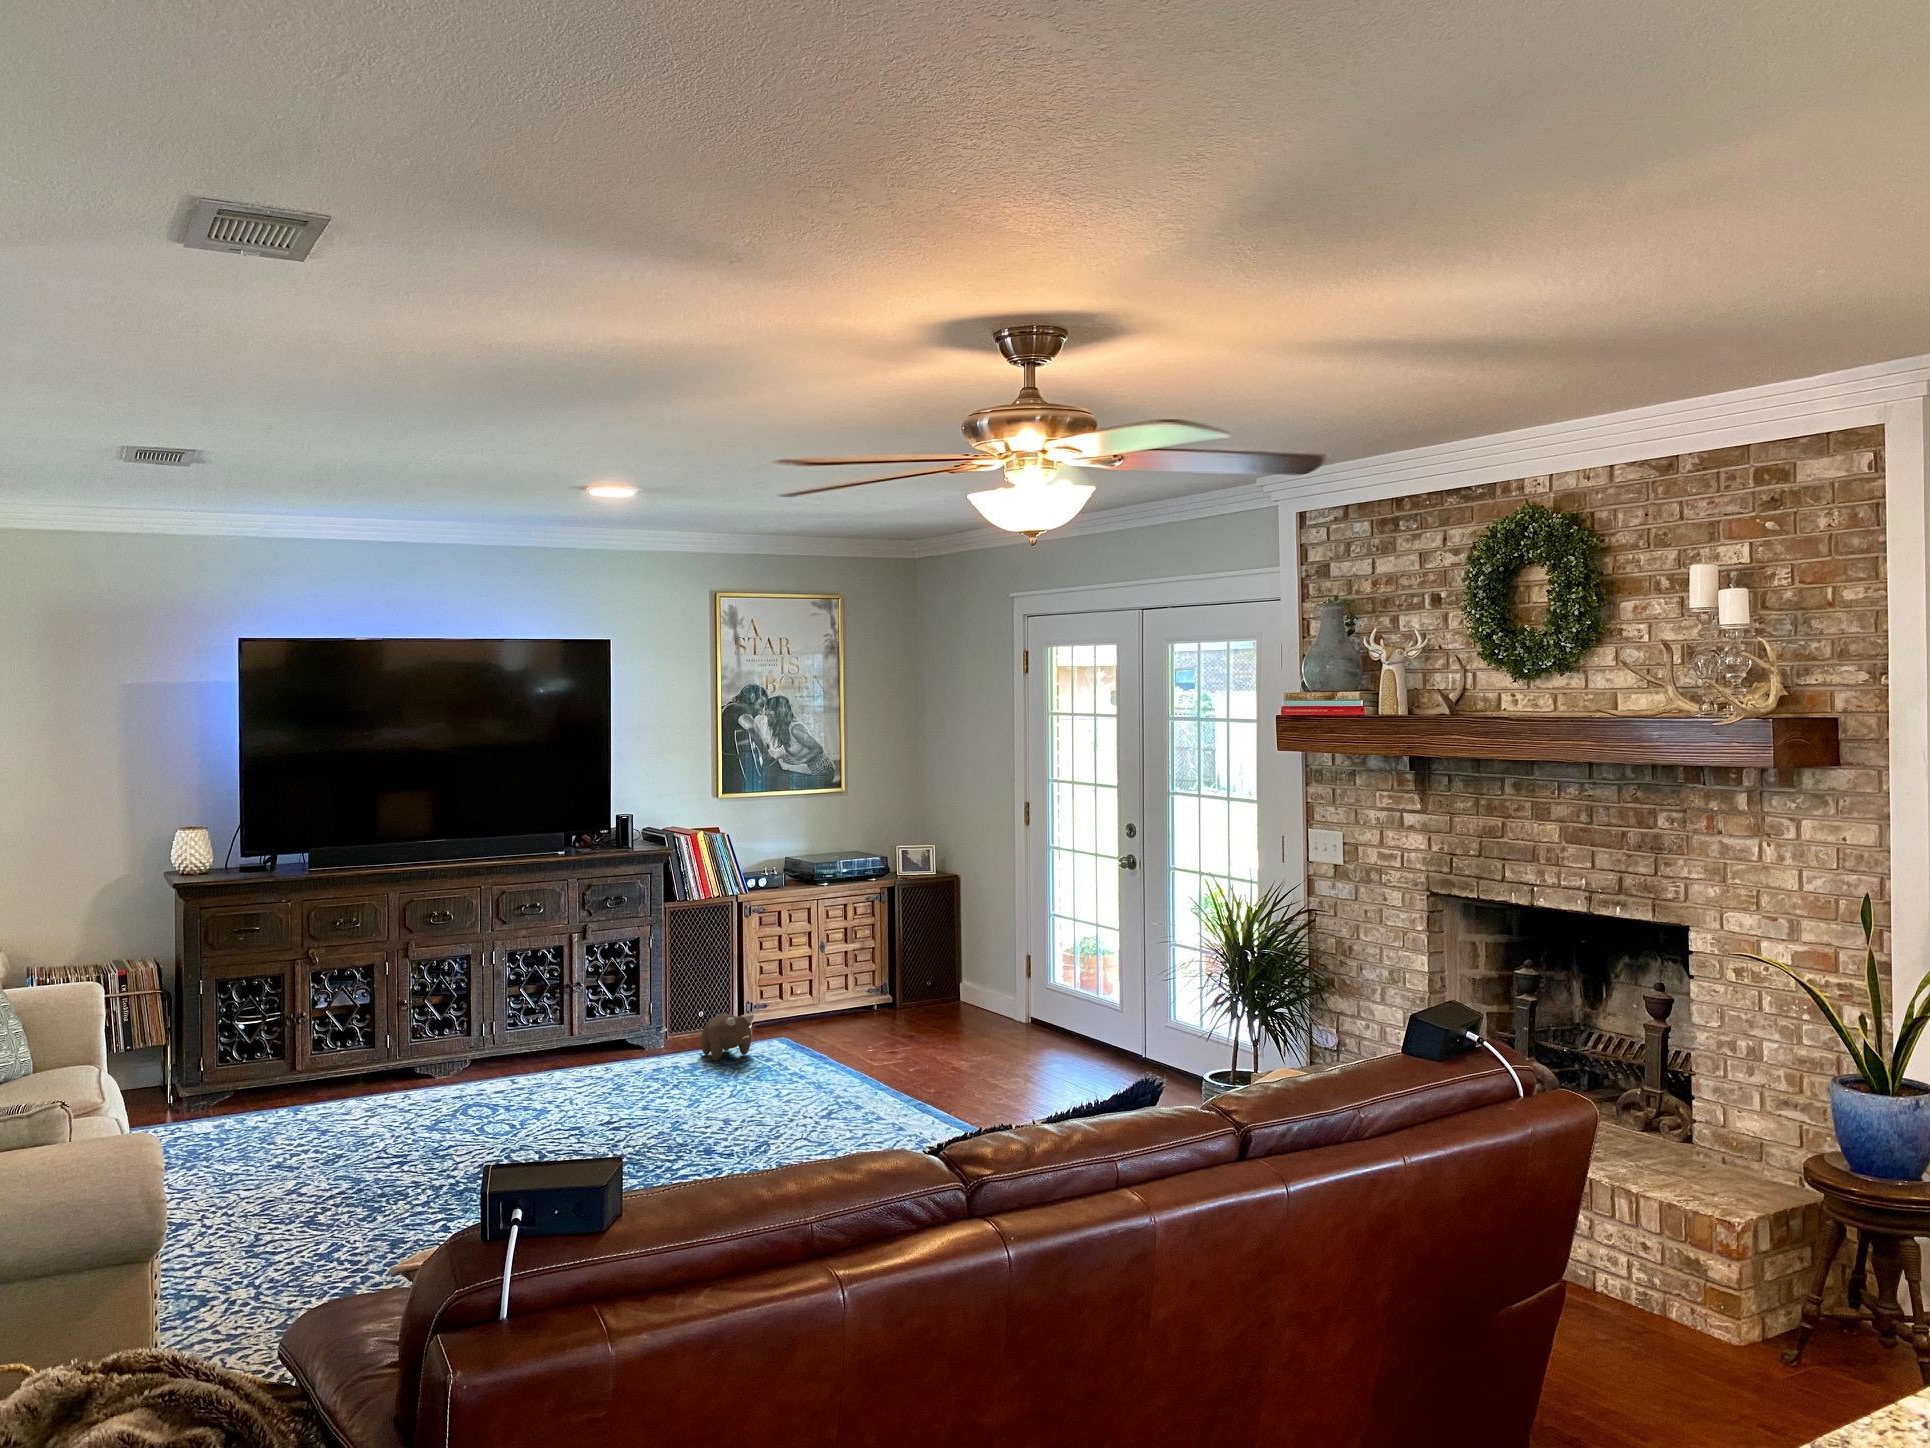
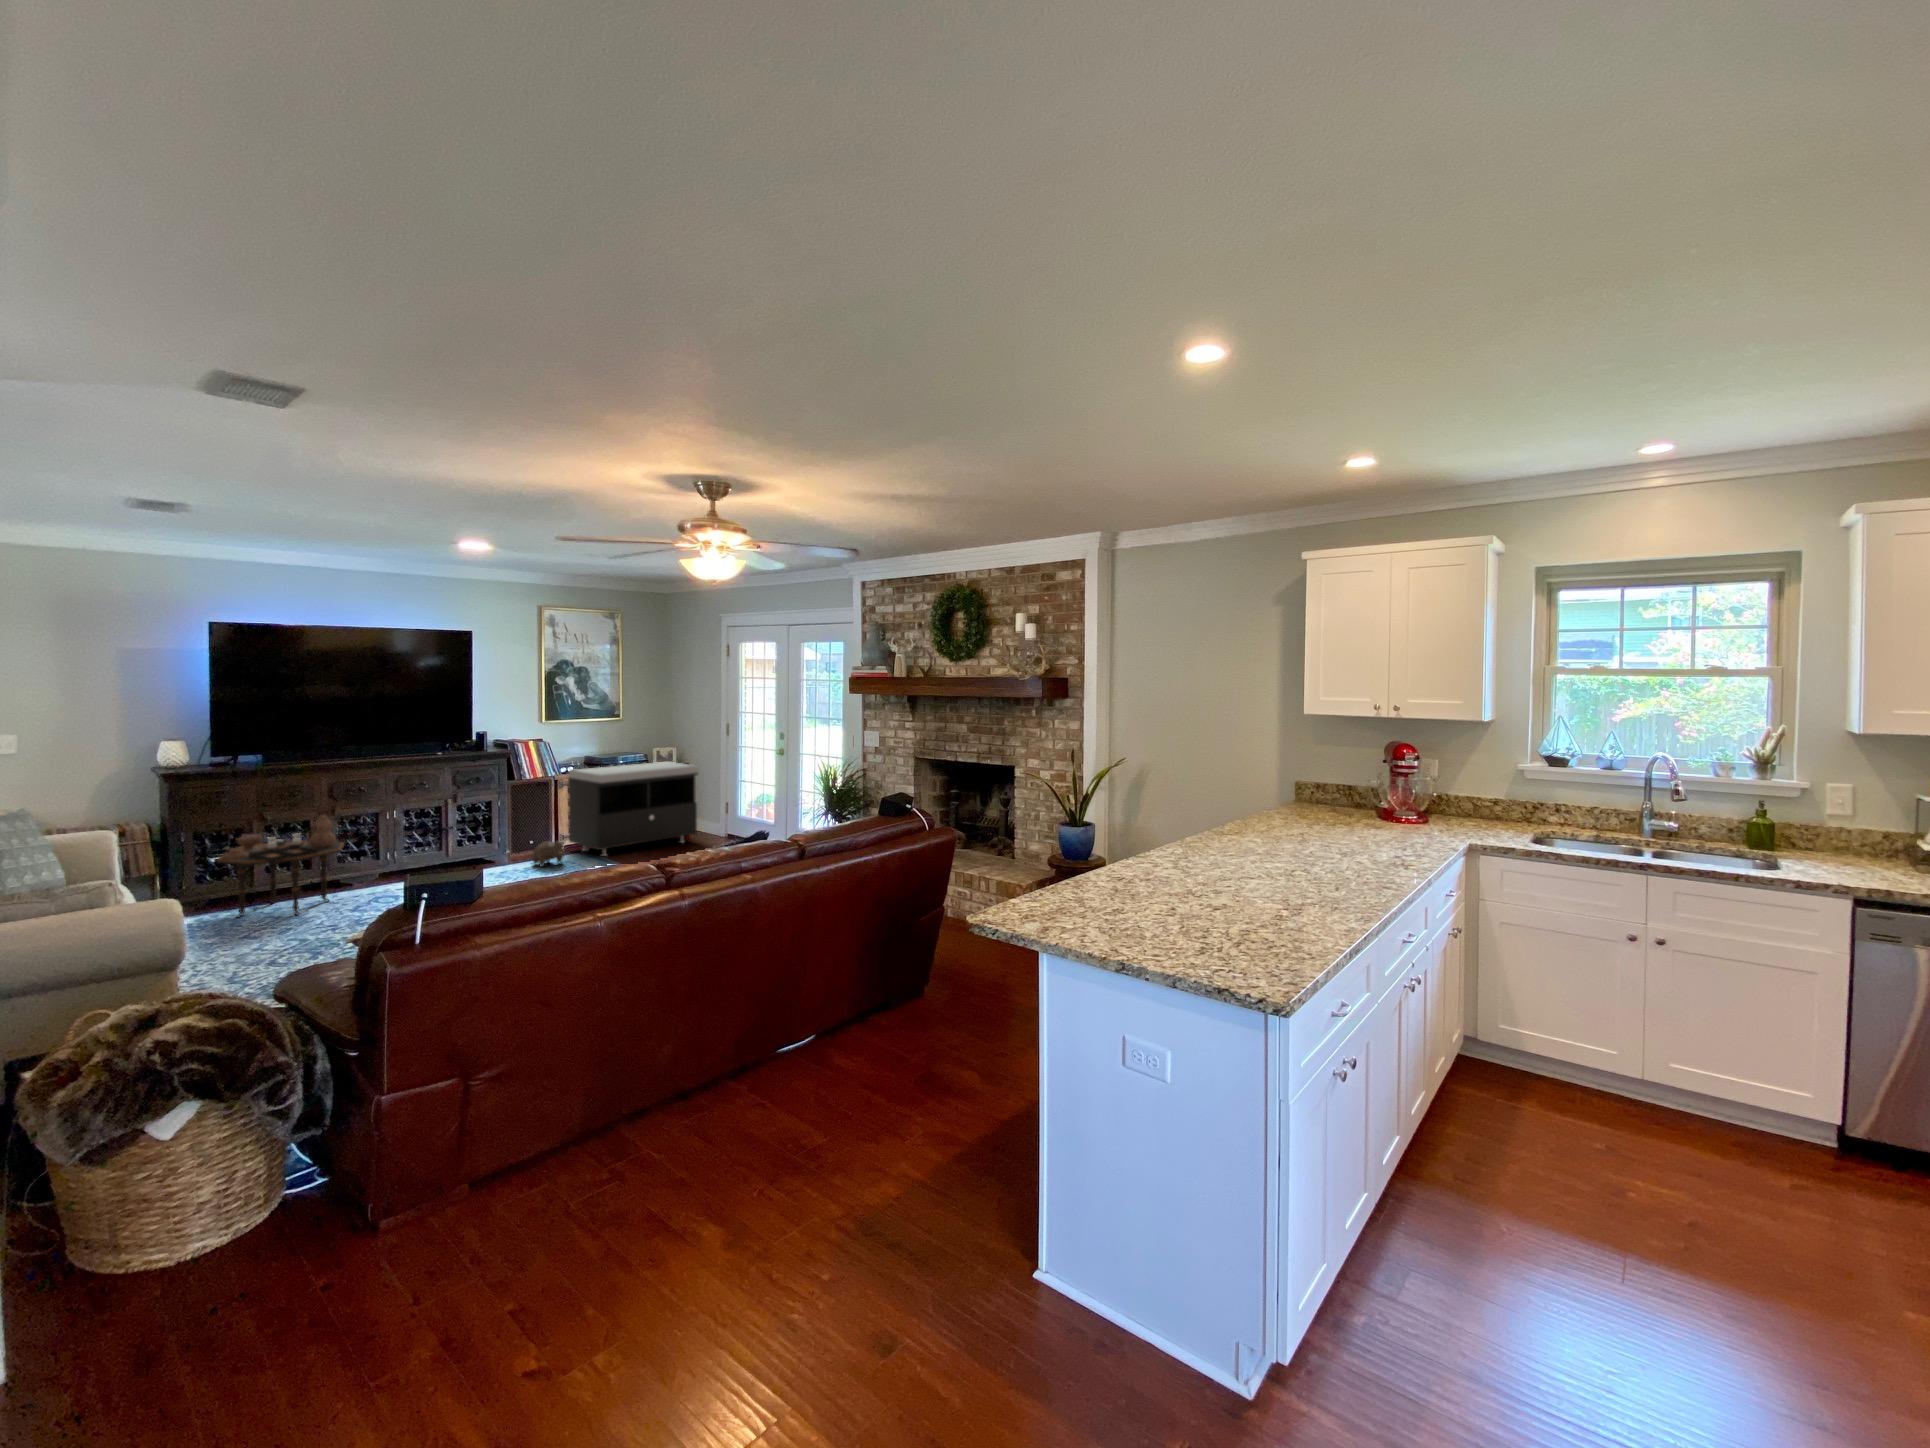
storage bench: none [758,870,976,1045] -> present [568,762,698,856]
side table: none [243,959,421,1130] -> present [217,815,344,917]

